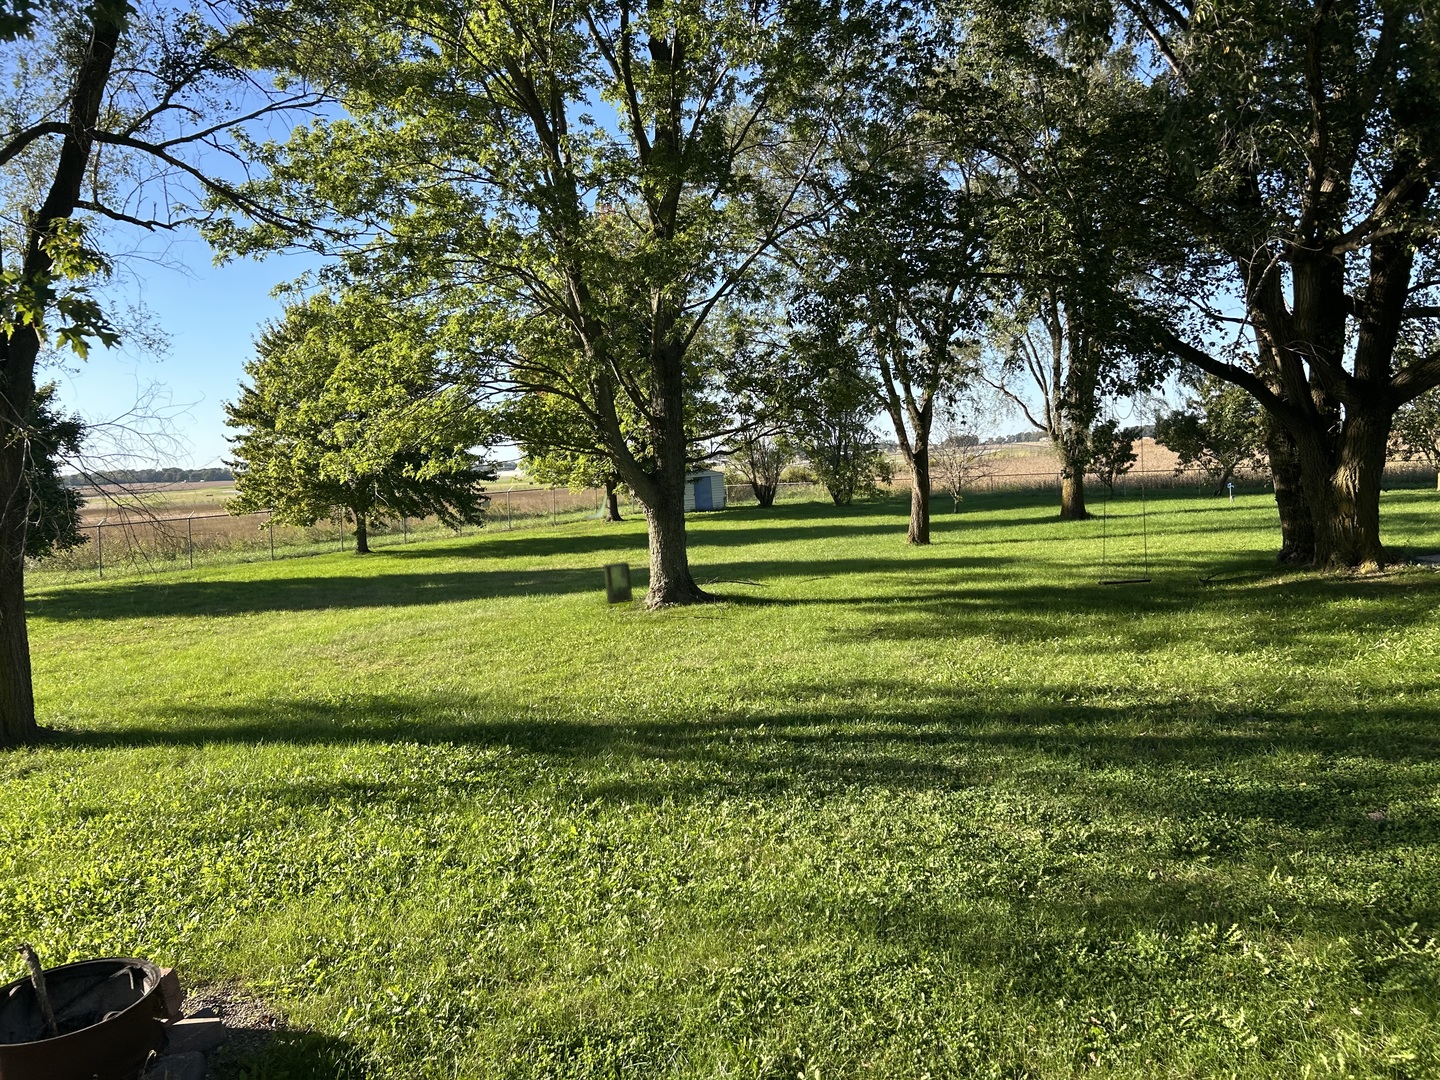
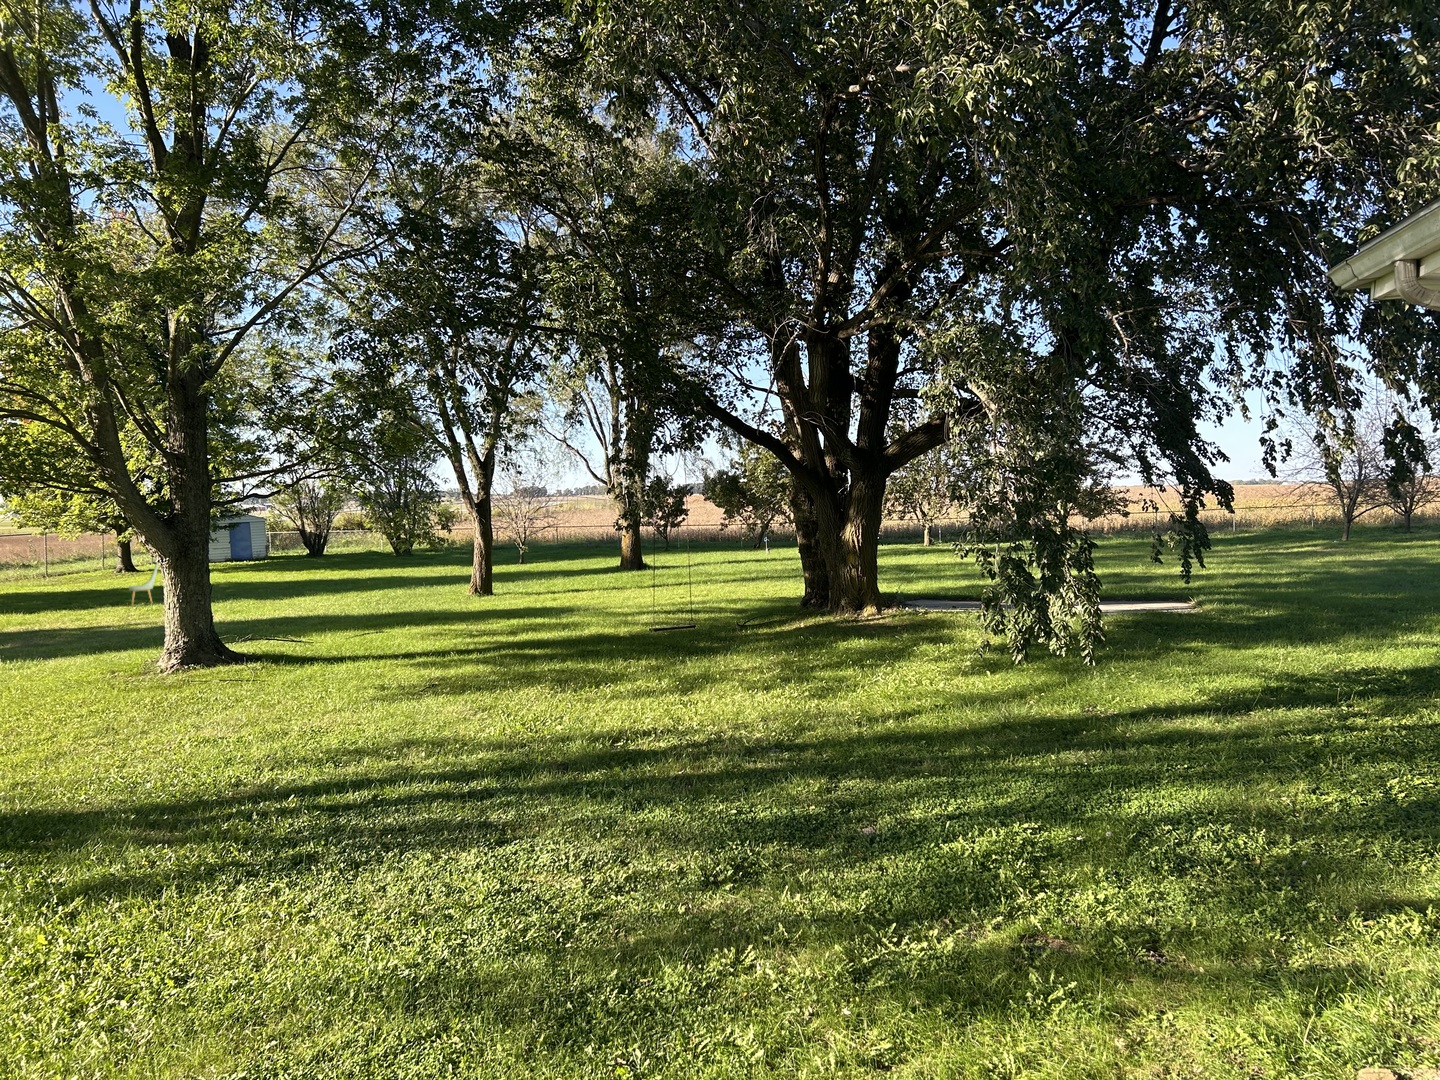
storage box: present [604,562,633,603] -> none [139,632,174,678]

